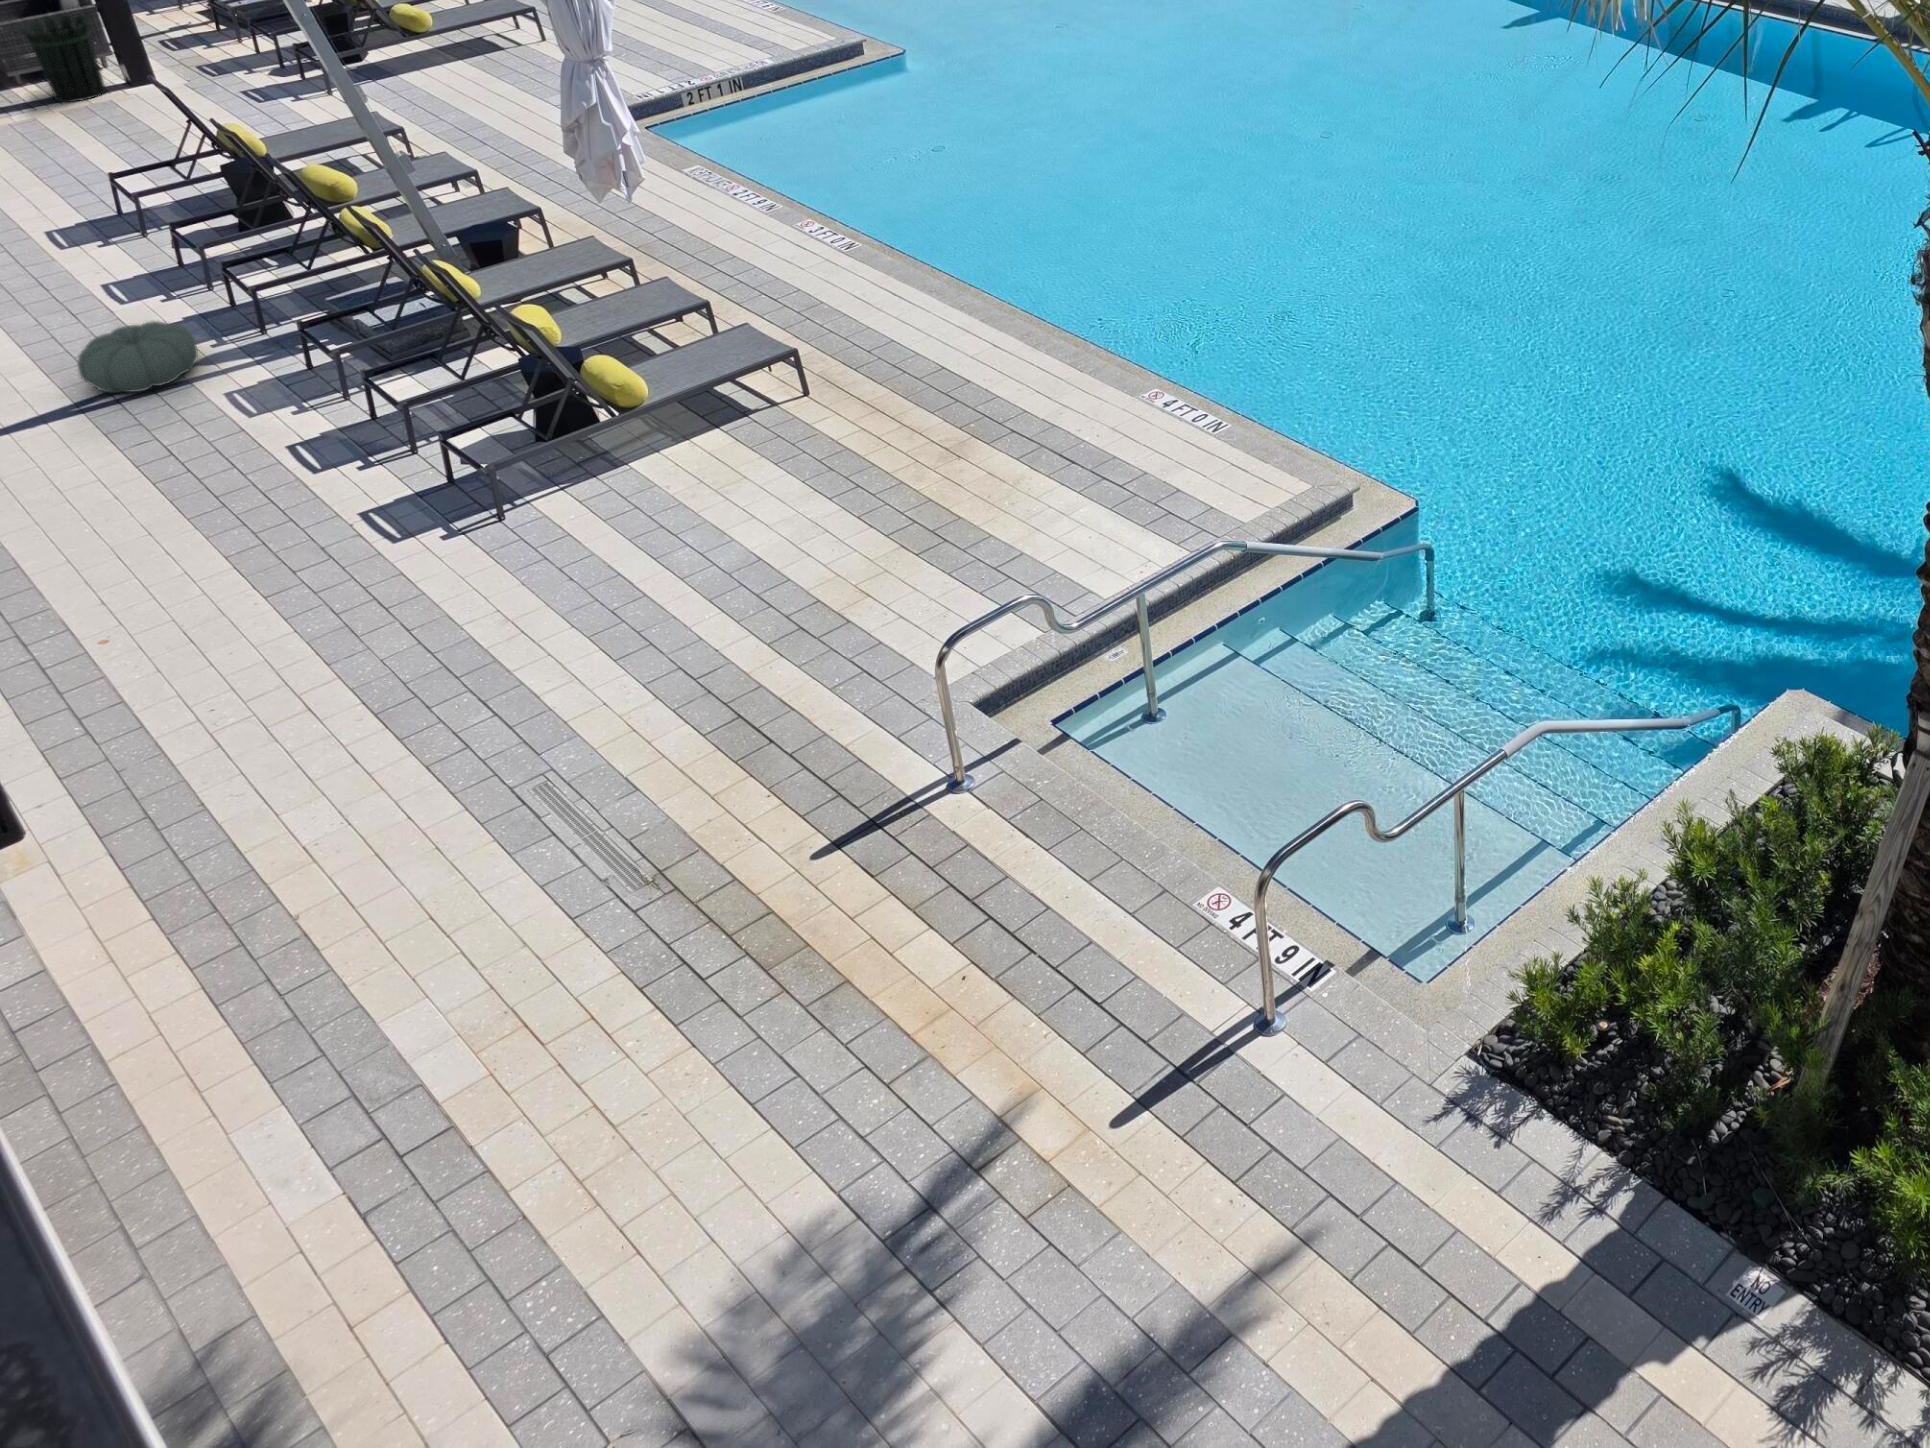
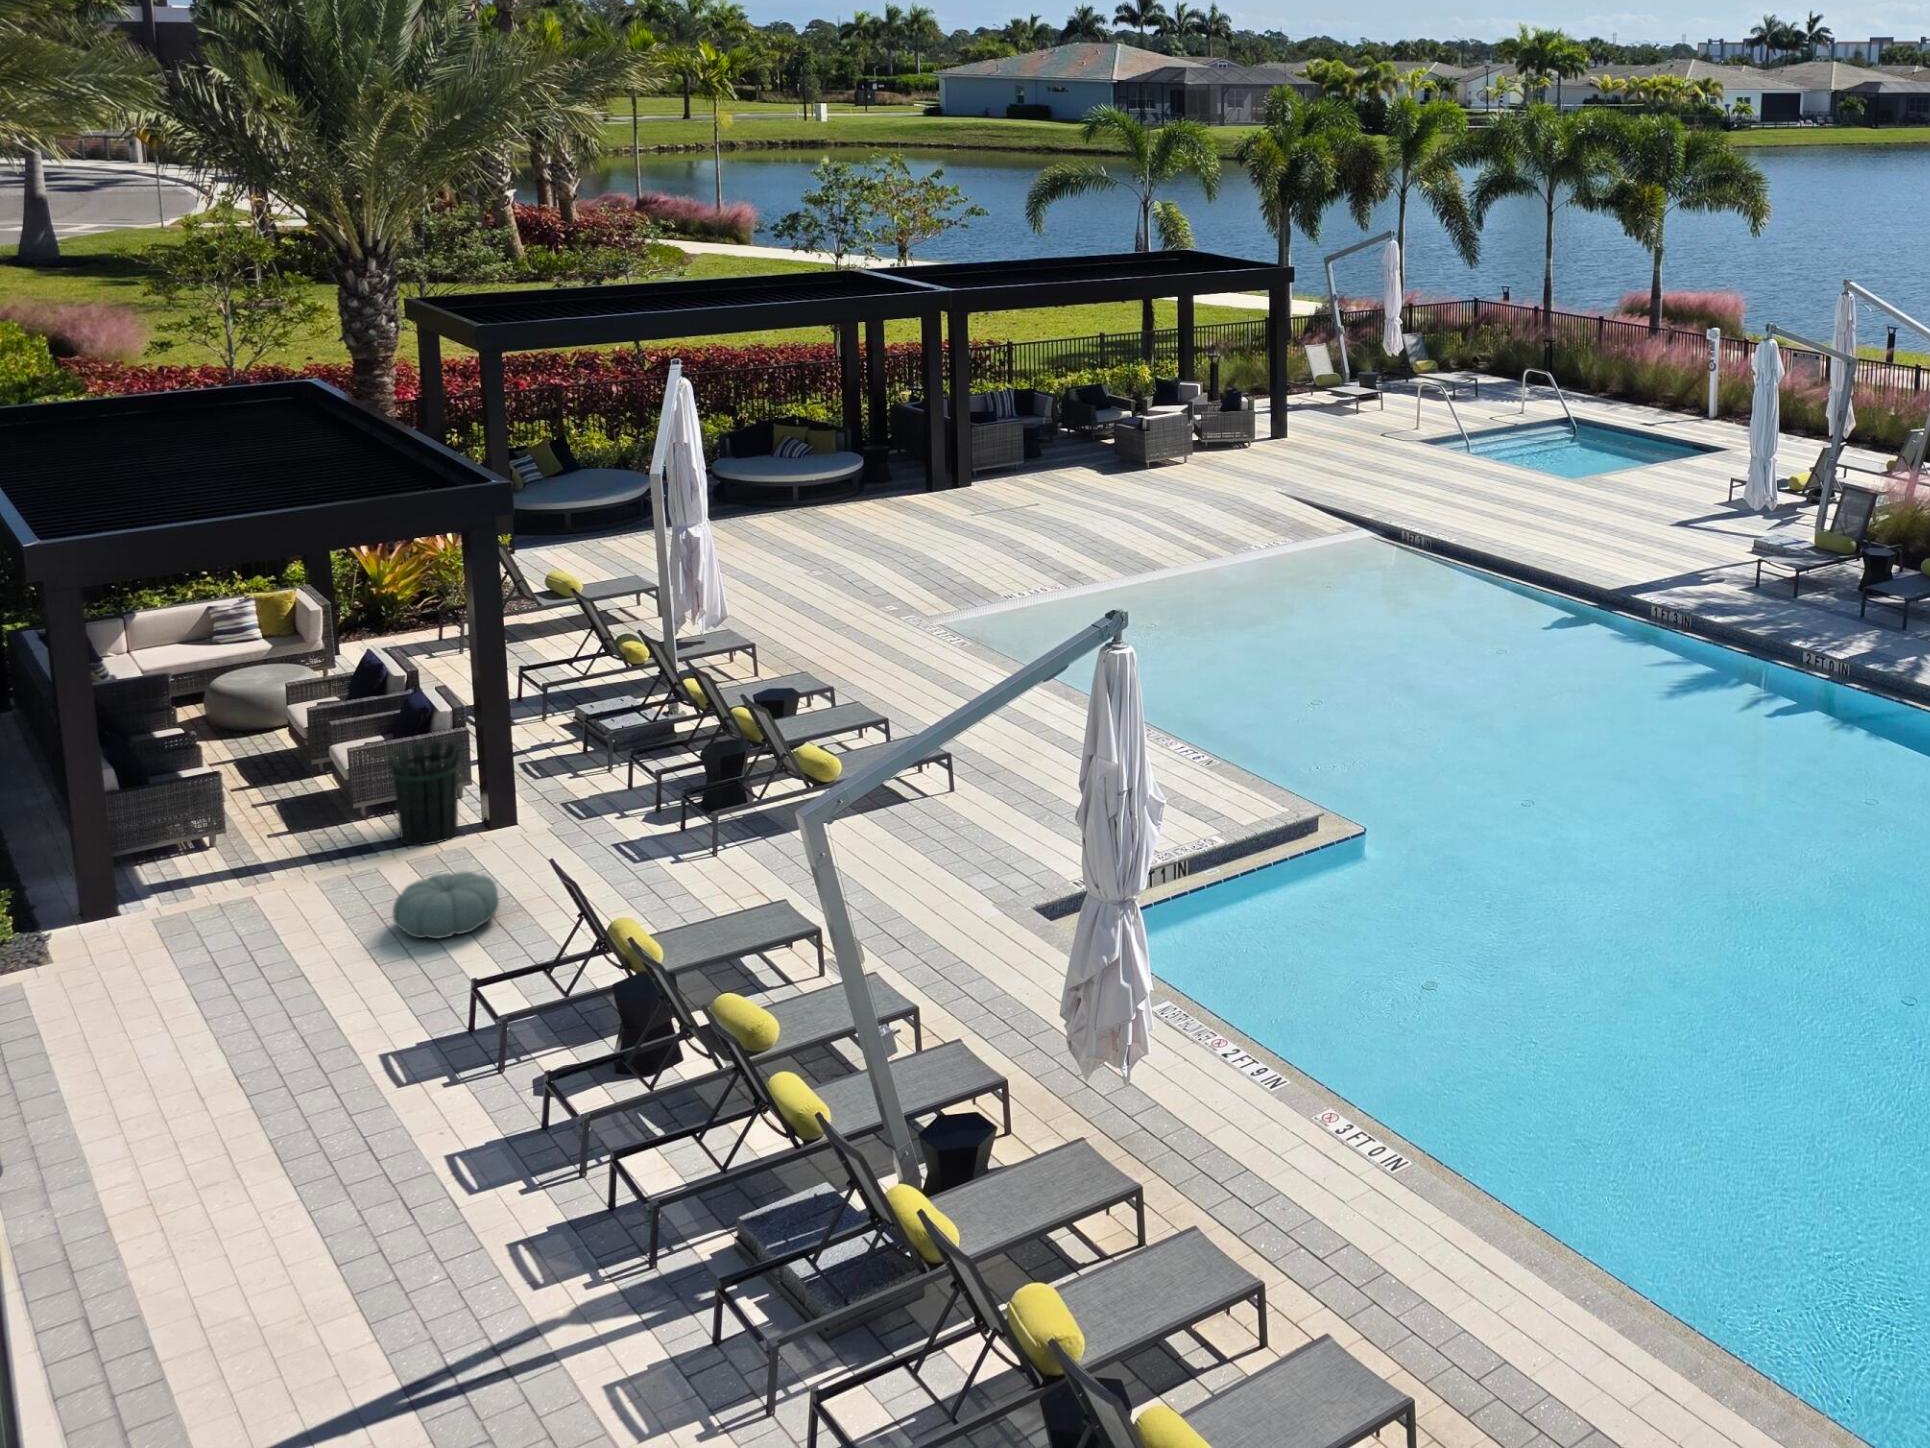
pouf: present [78,321,198,393] -> present [393,872,499,938]

